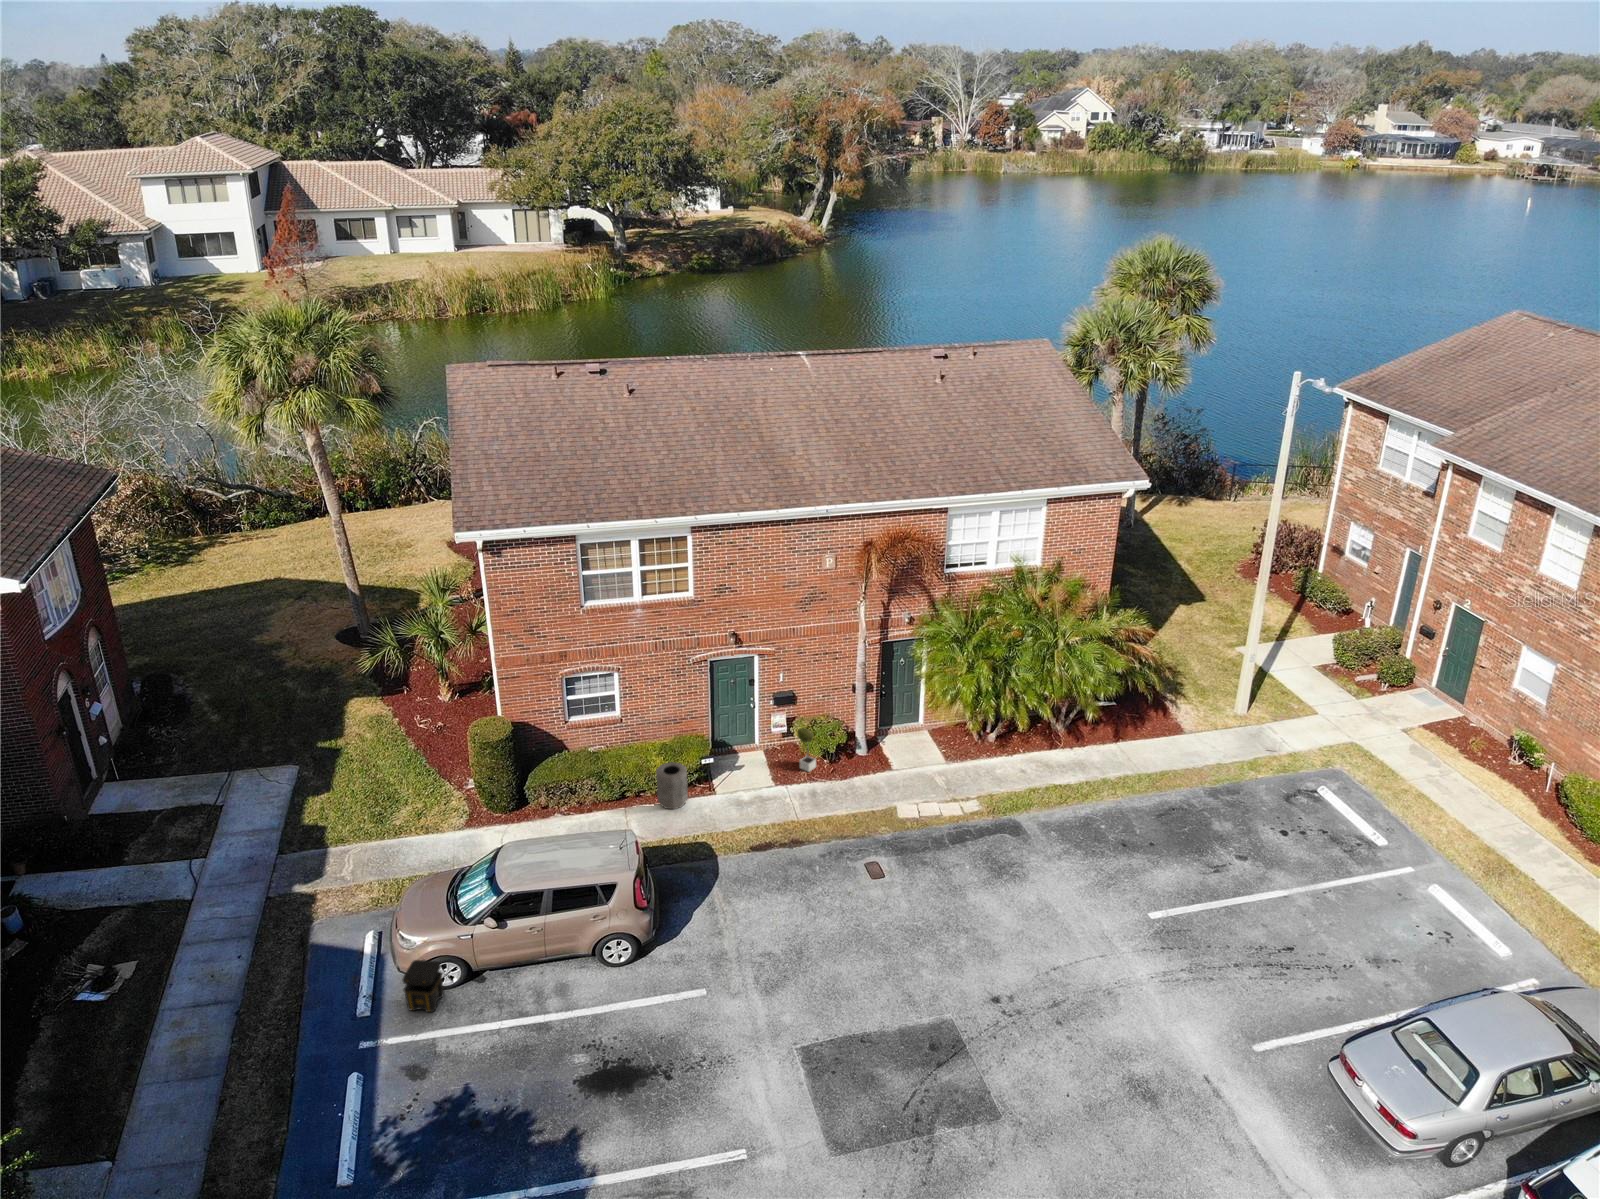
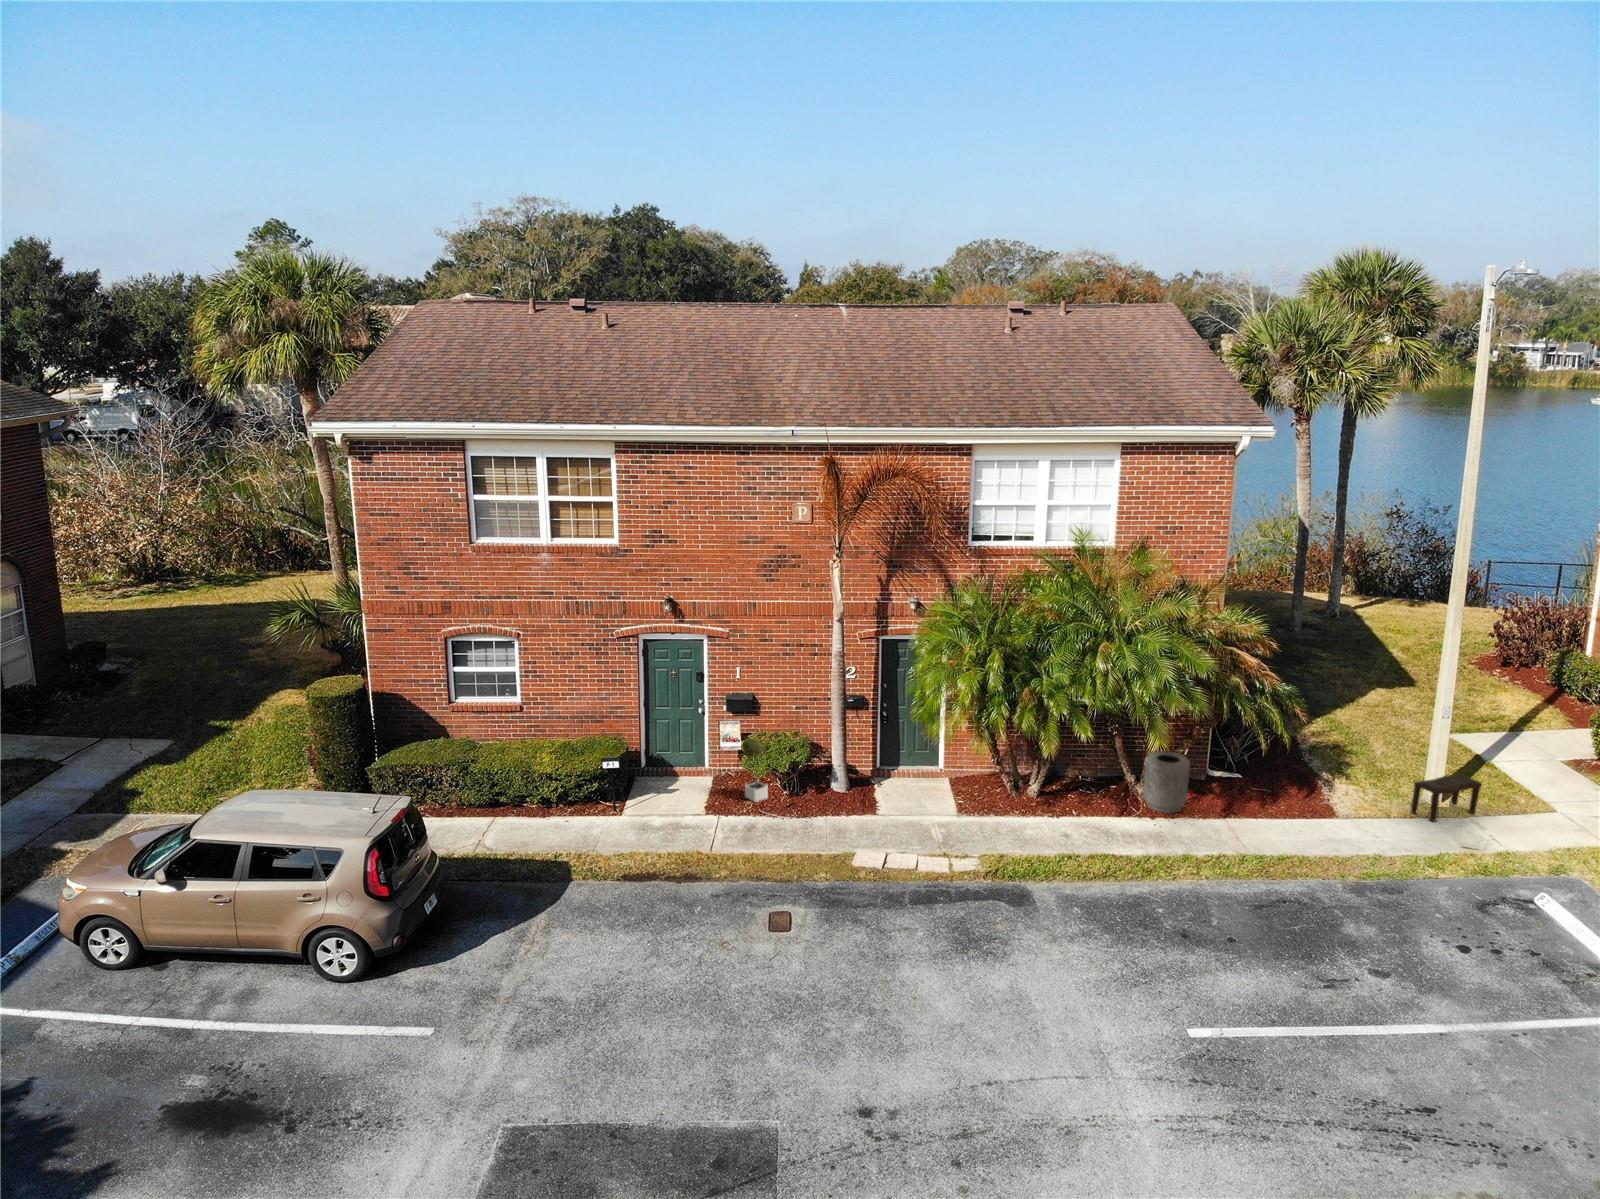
bench: none [1230,696,1273,732] -> present [1410,773,1482,822]
trash can: present [656,762,688,809] -> present [1143,752,1190,813]
toolbox: present [403,960,444,1012] -> none [25,923,95,1001]

